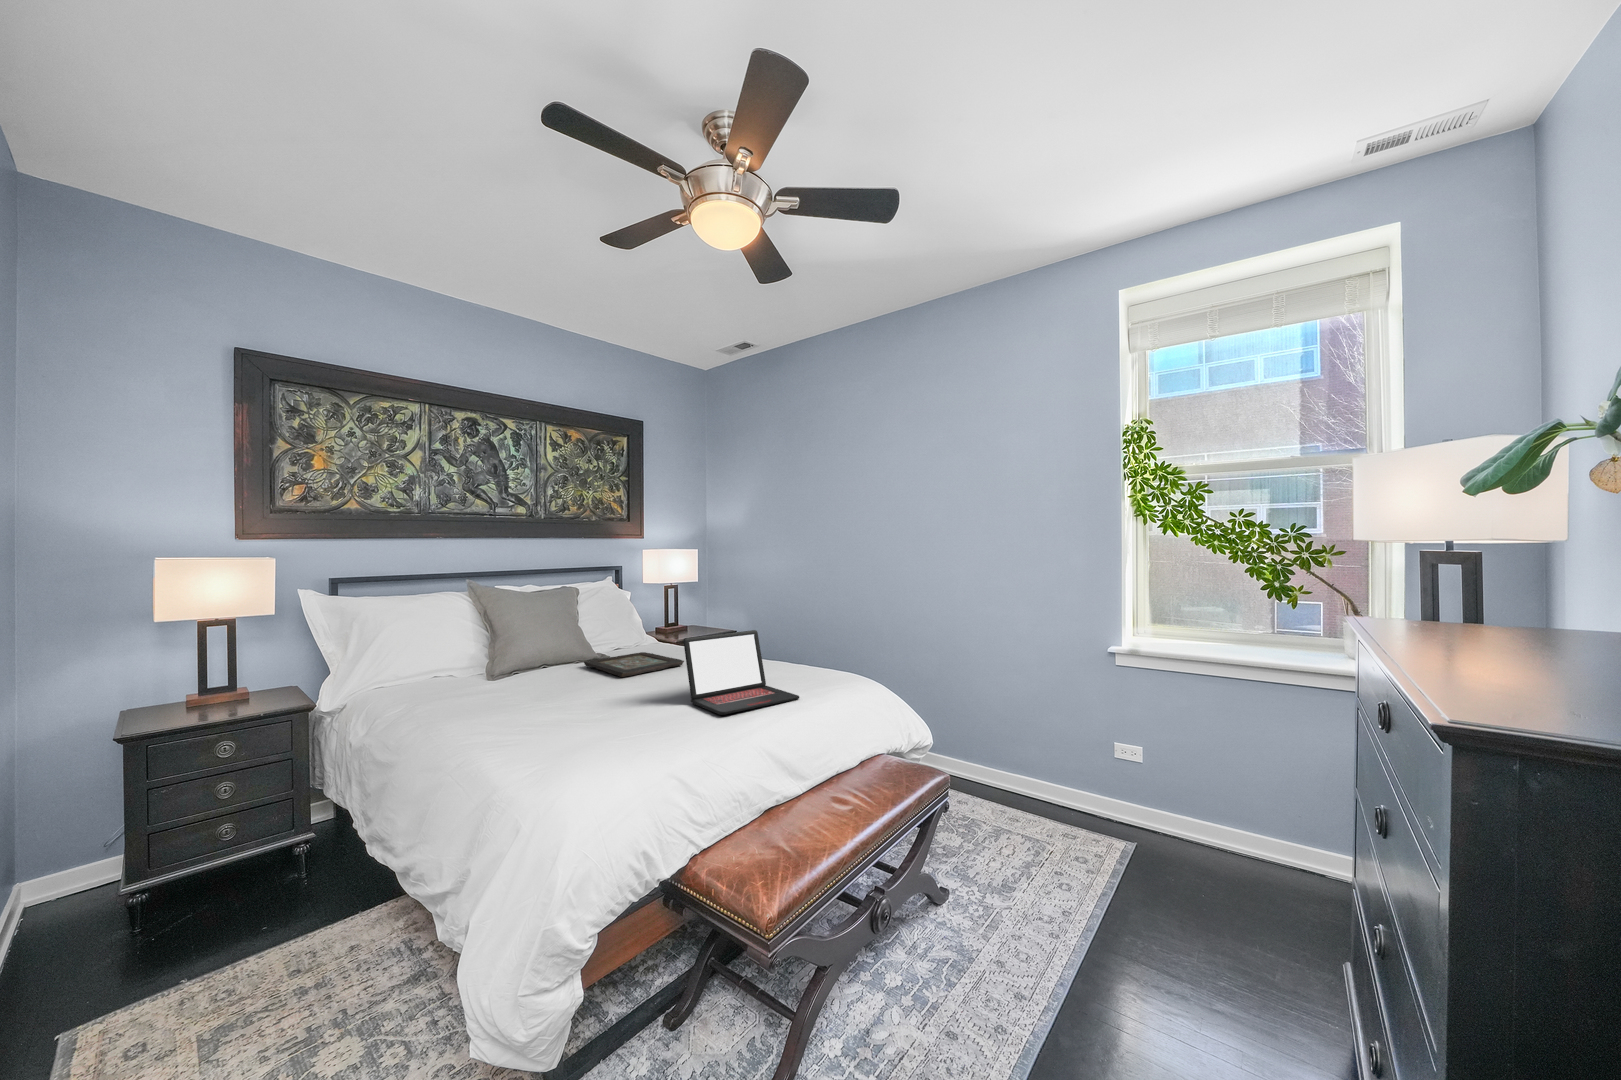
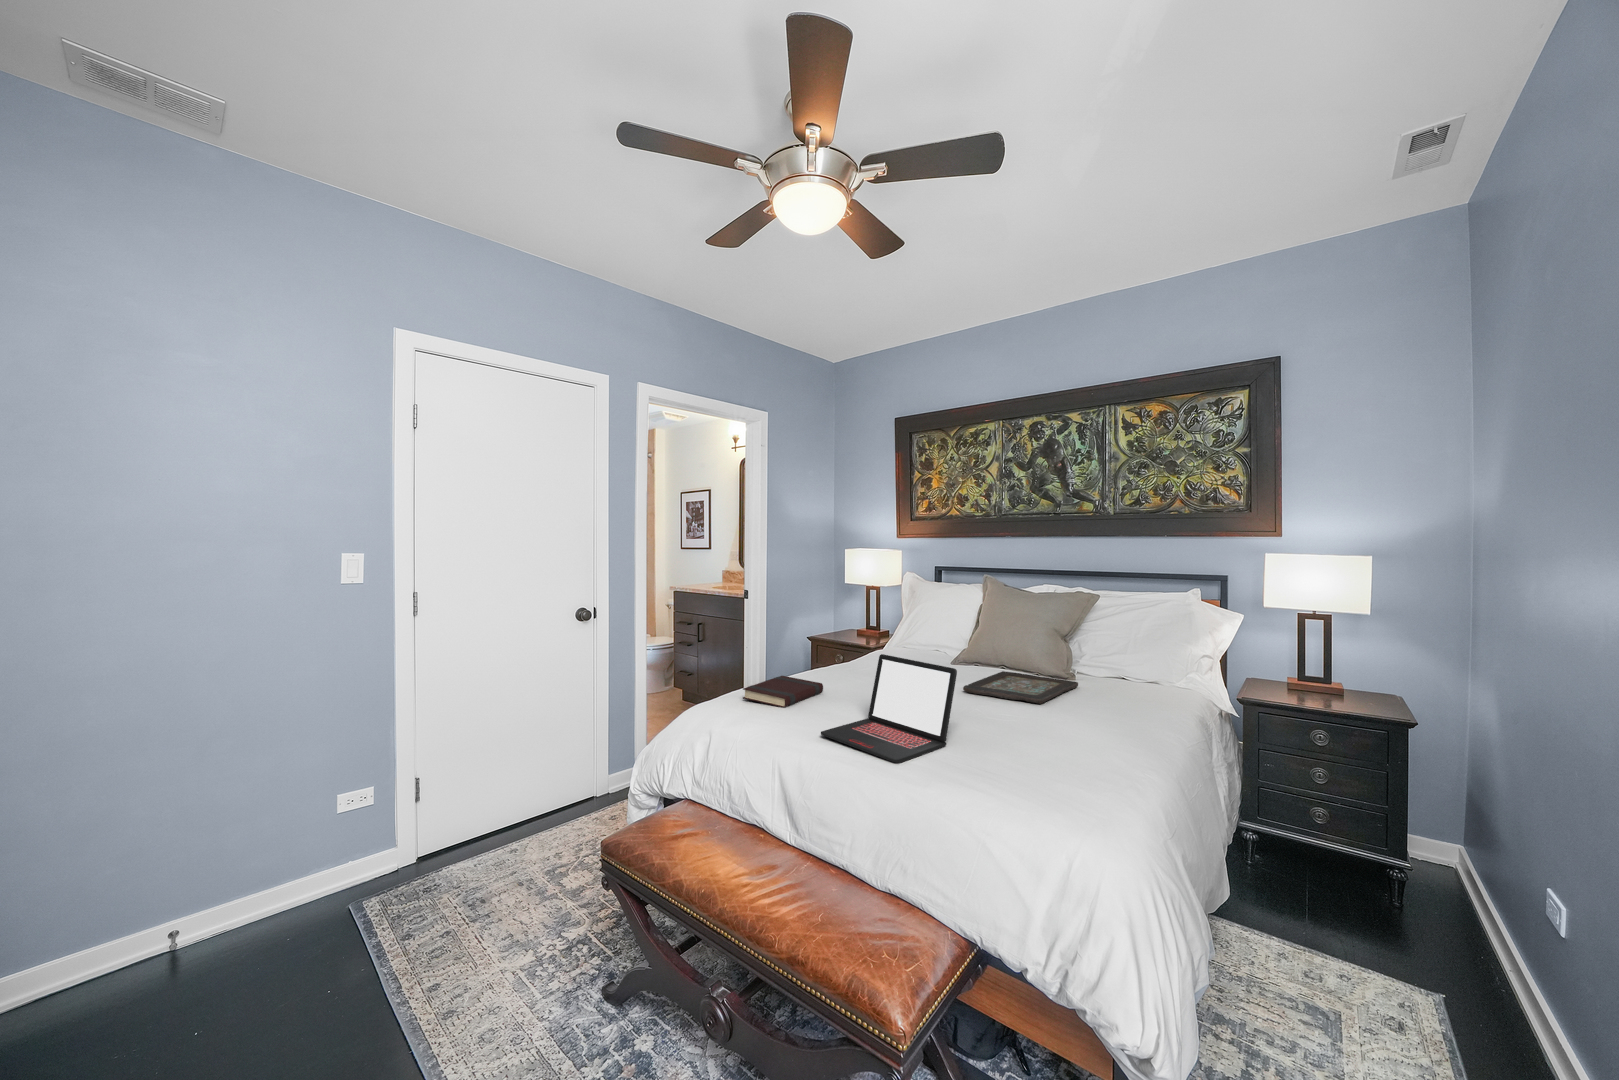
book: none [486,708,600,750] -> present [743,676,823,708]

